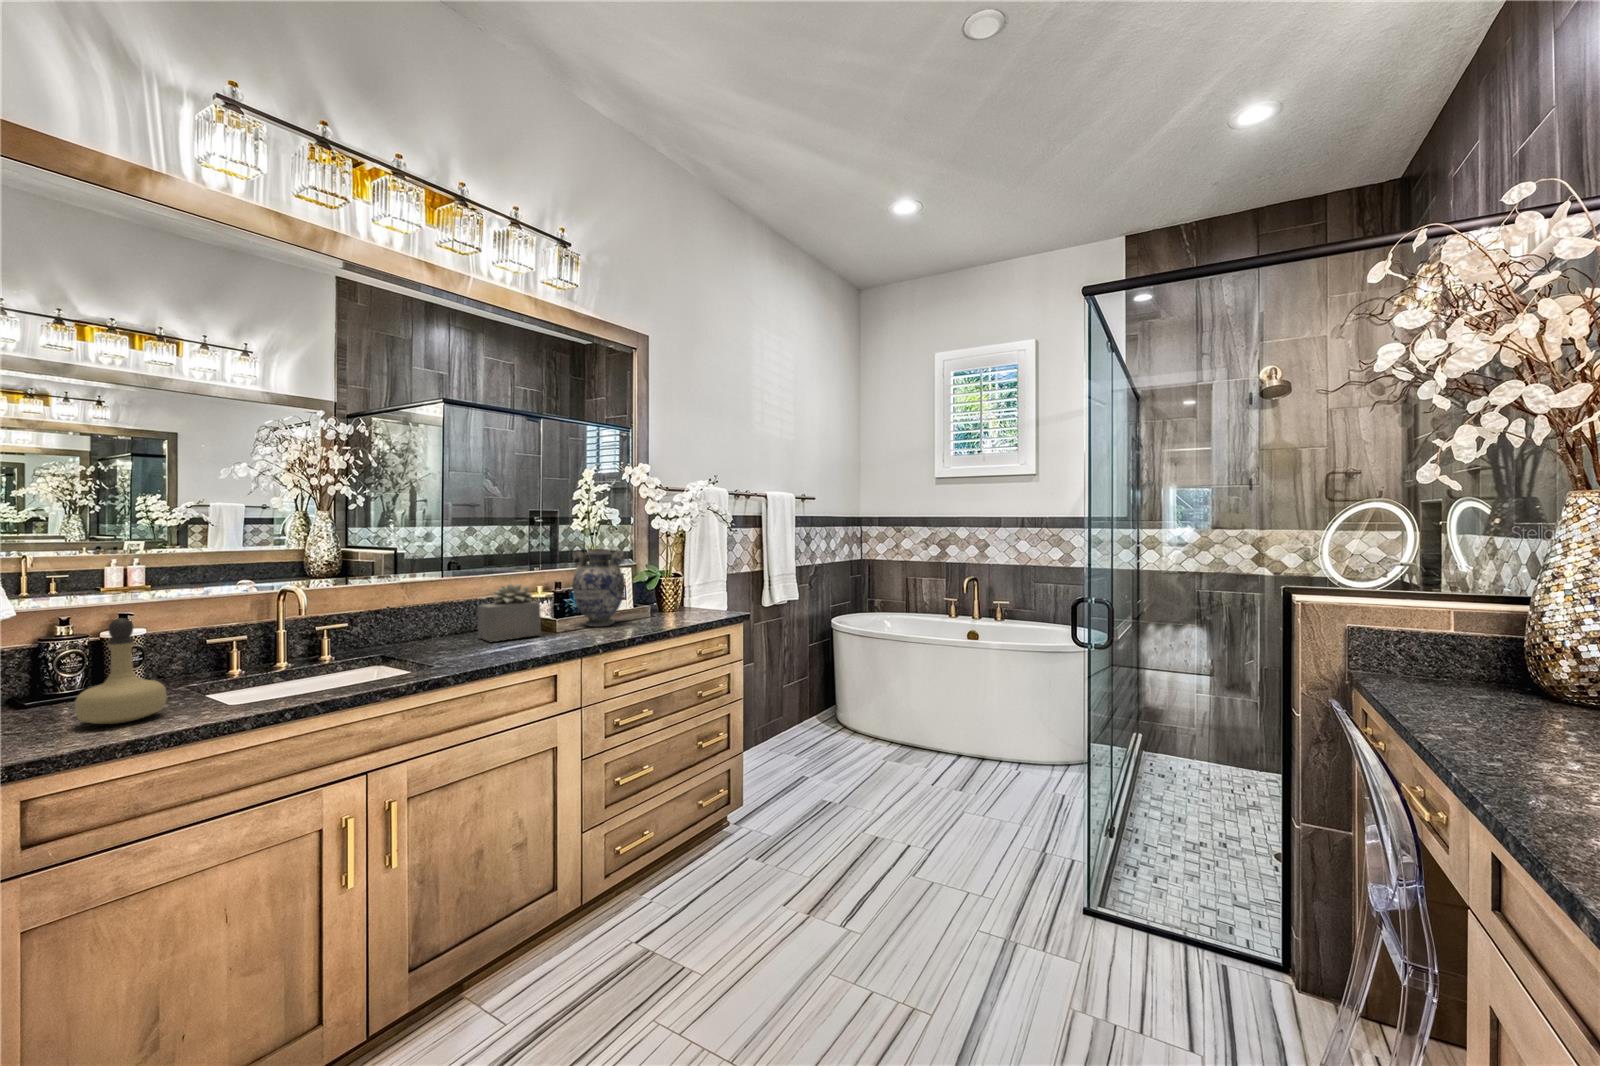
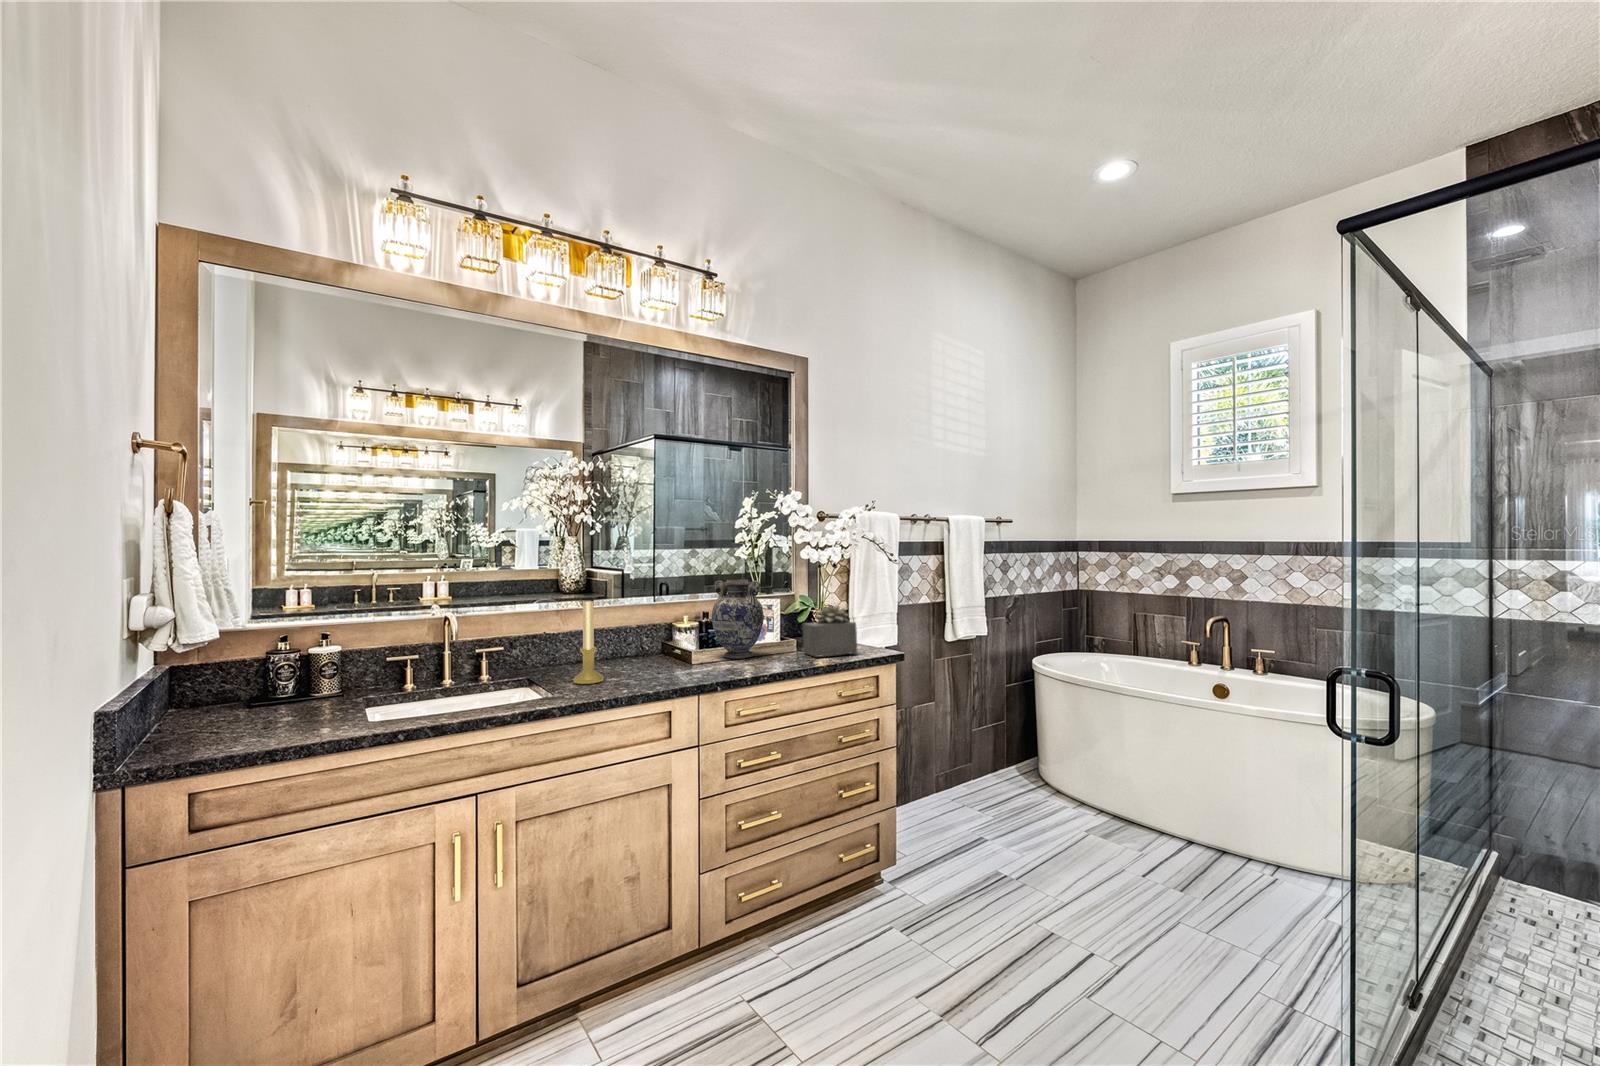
candle holder: none [445,568,478,657] -> present [574,601,603,684]
succulent plant: present [477,583,541,641] -> present [802,605,858,657]
perfume bottle: present [75,618,167,724] -> none [257,640,324,729]

